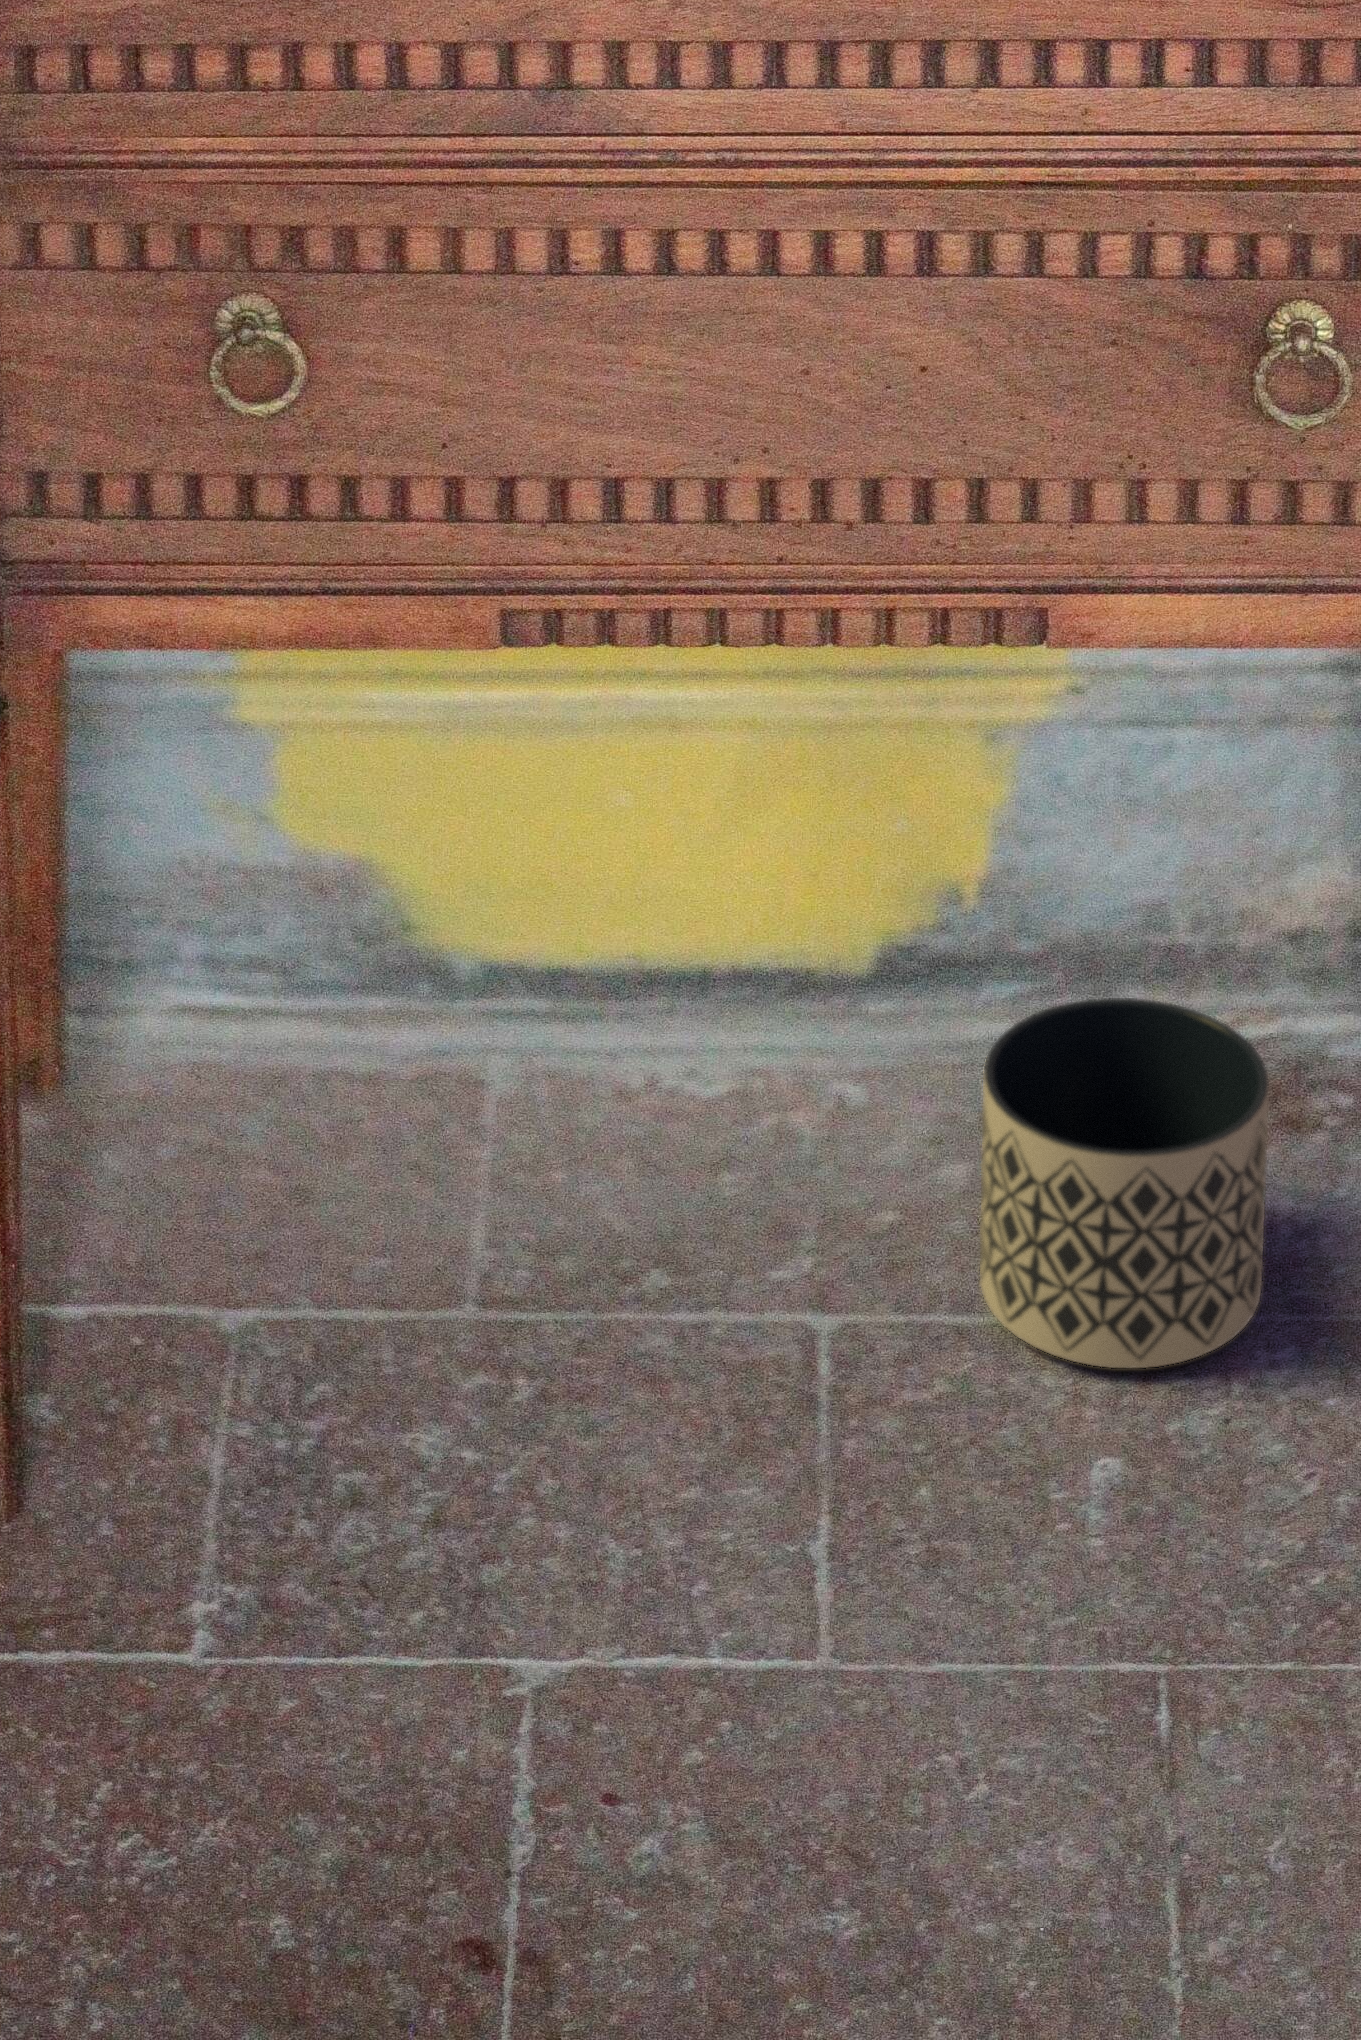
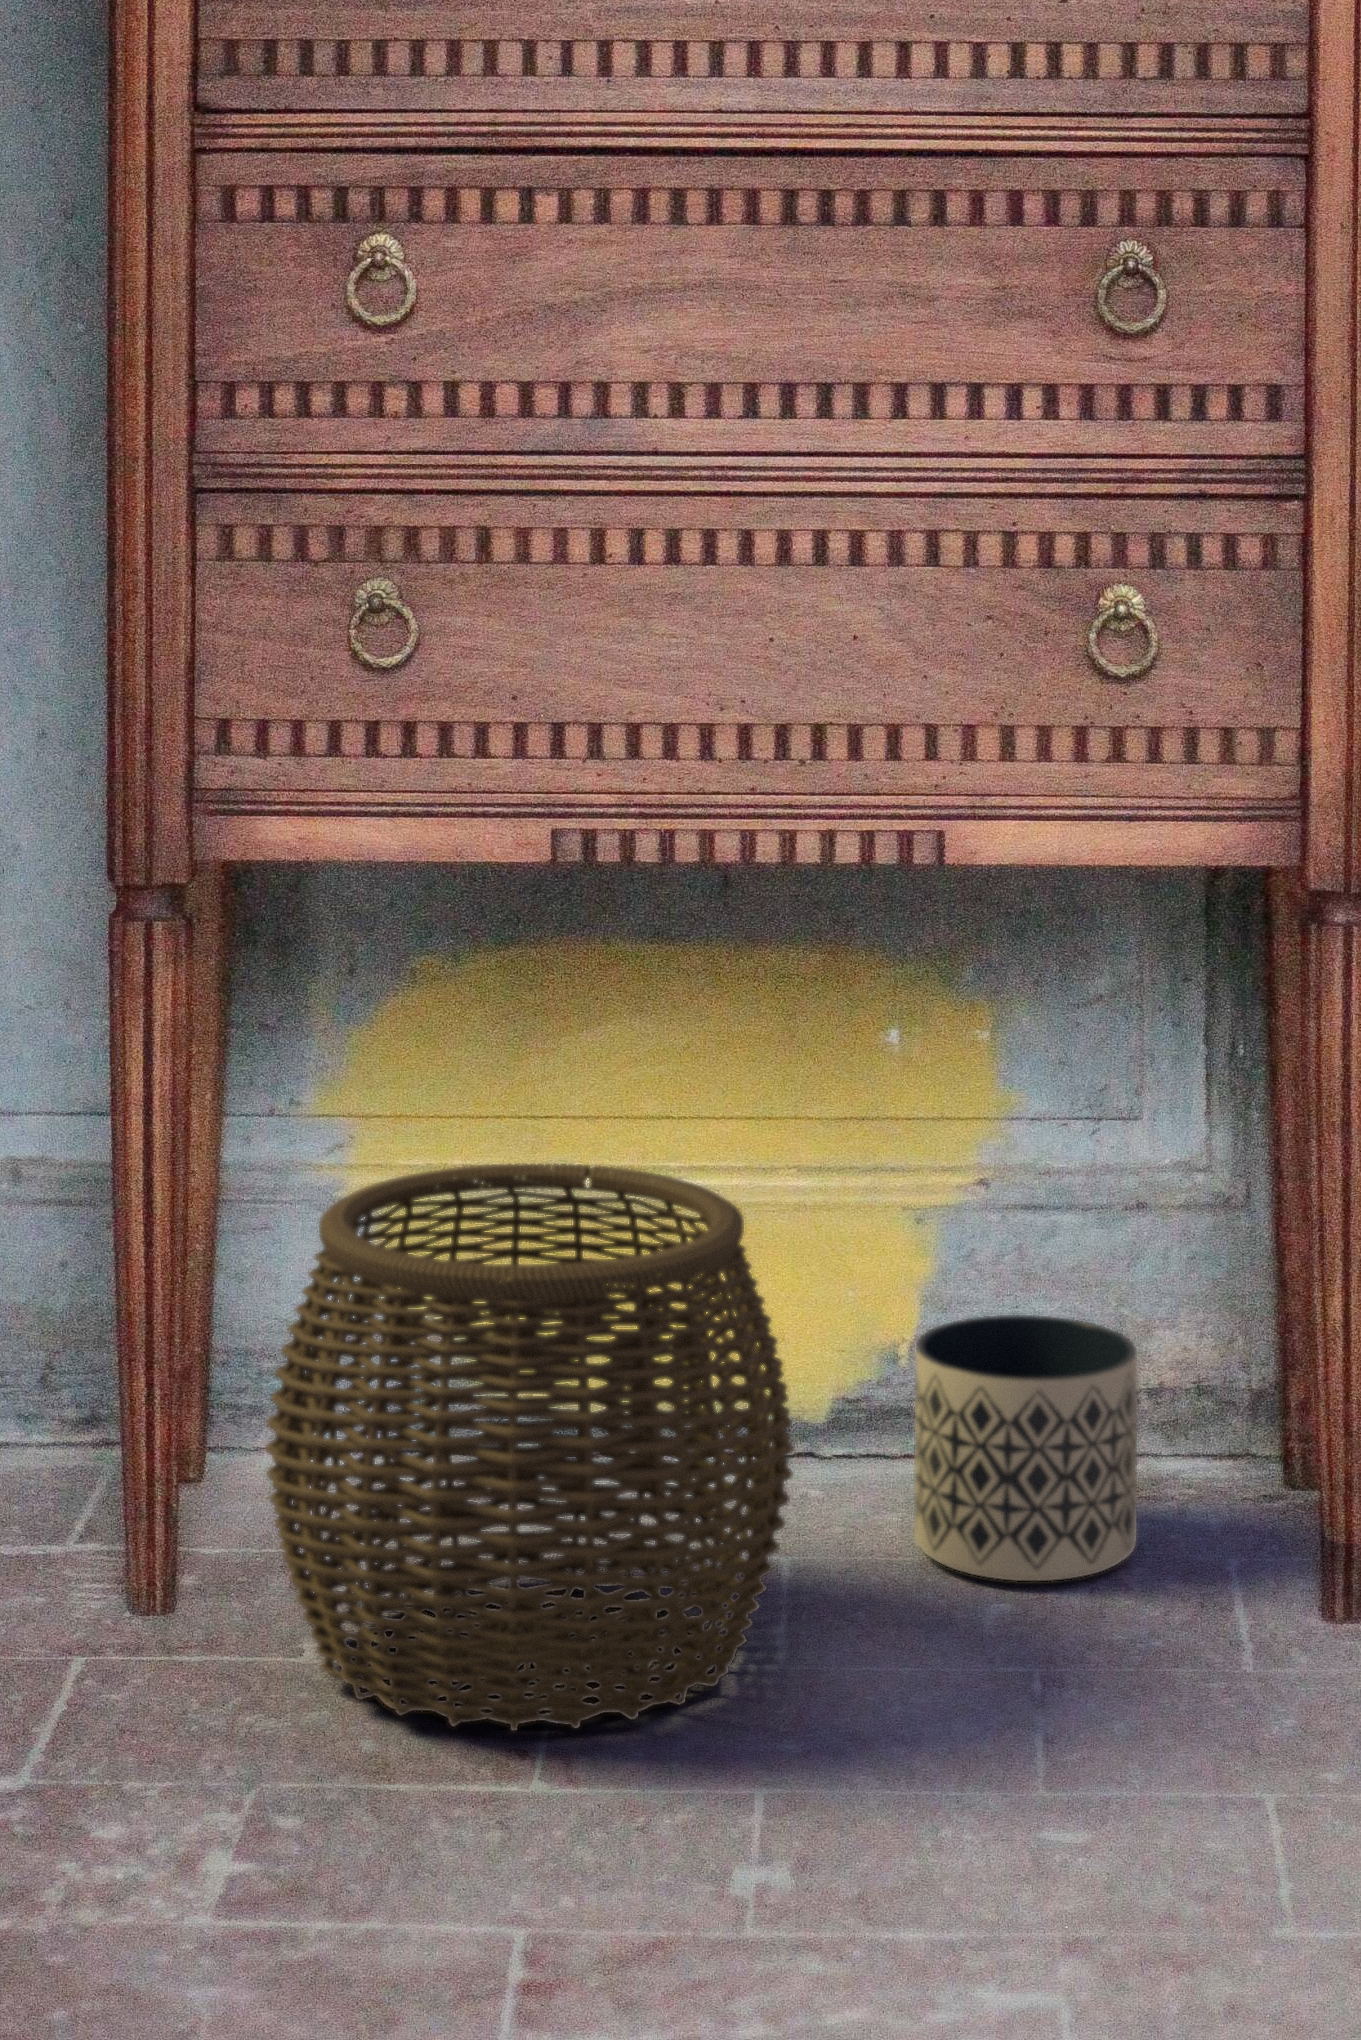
woven basket: none [158,923,840,1713] -> present [266,1163,793,1732]

